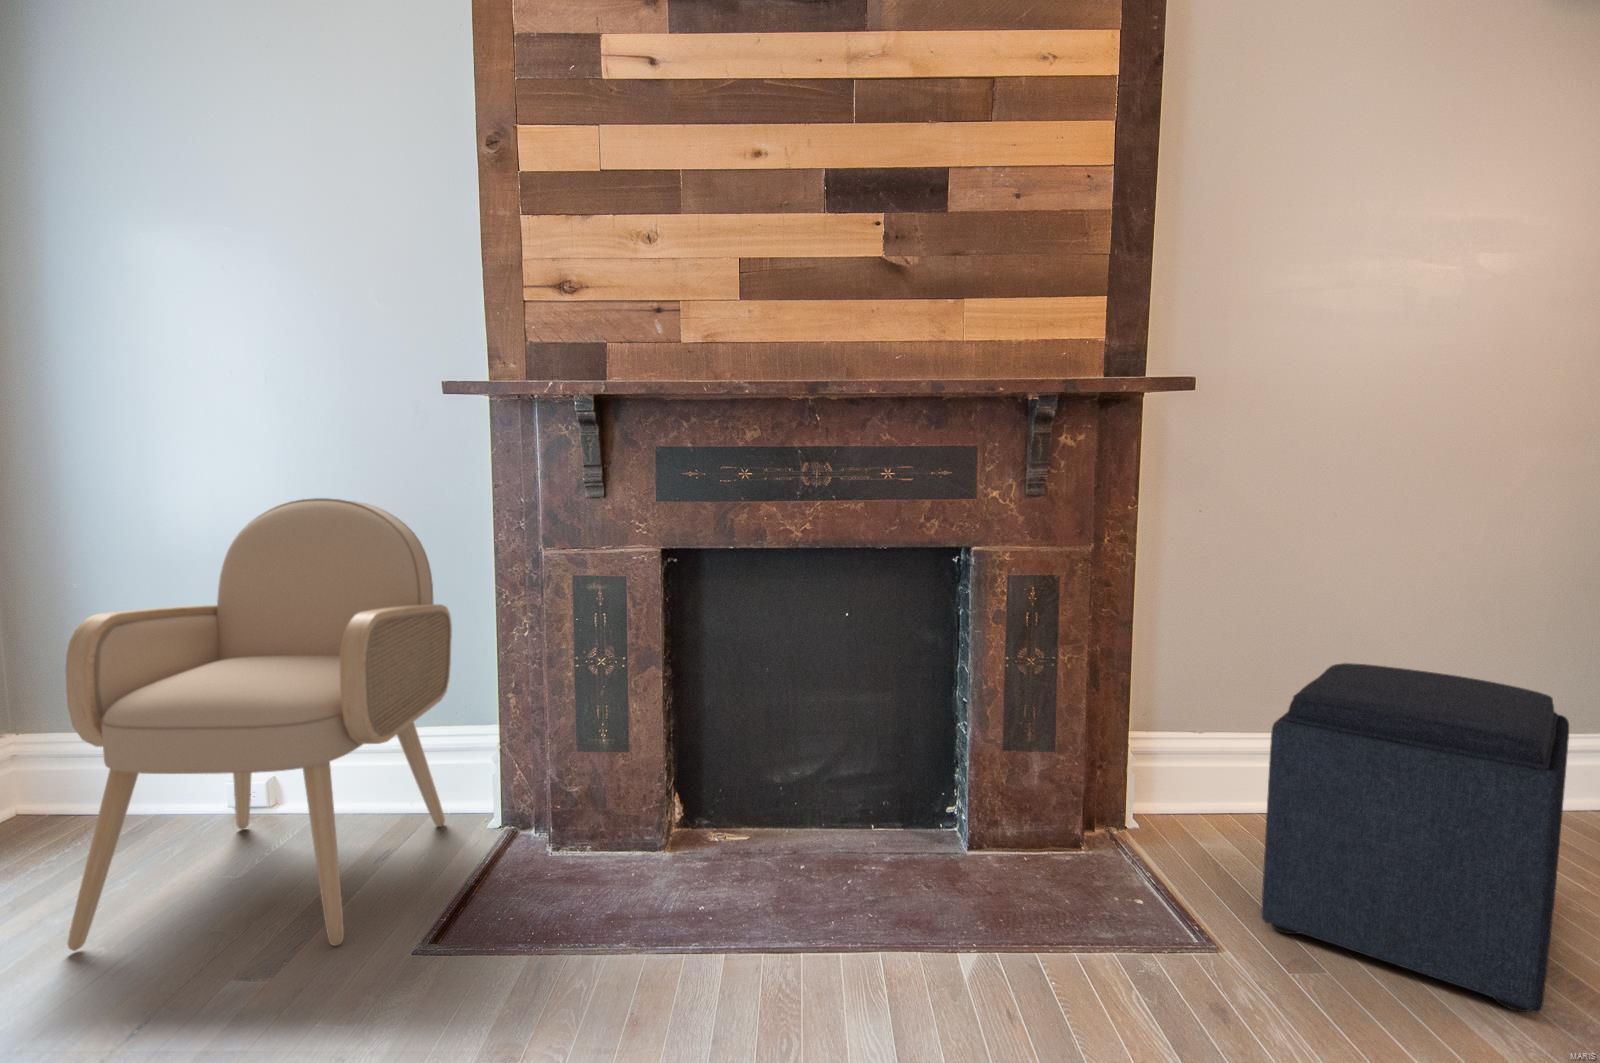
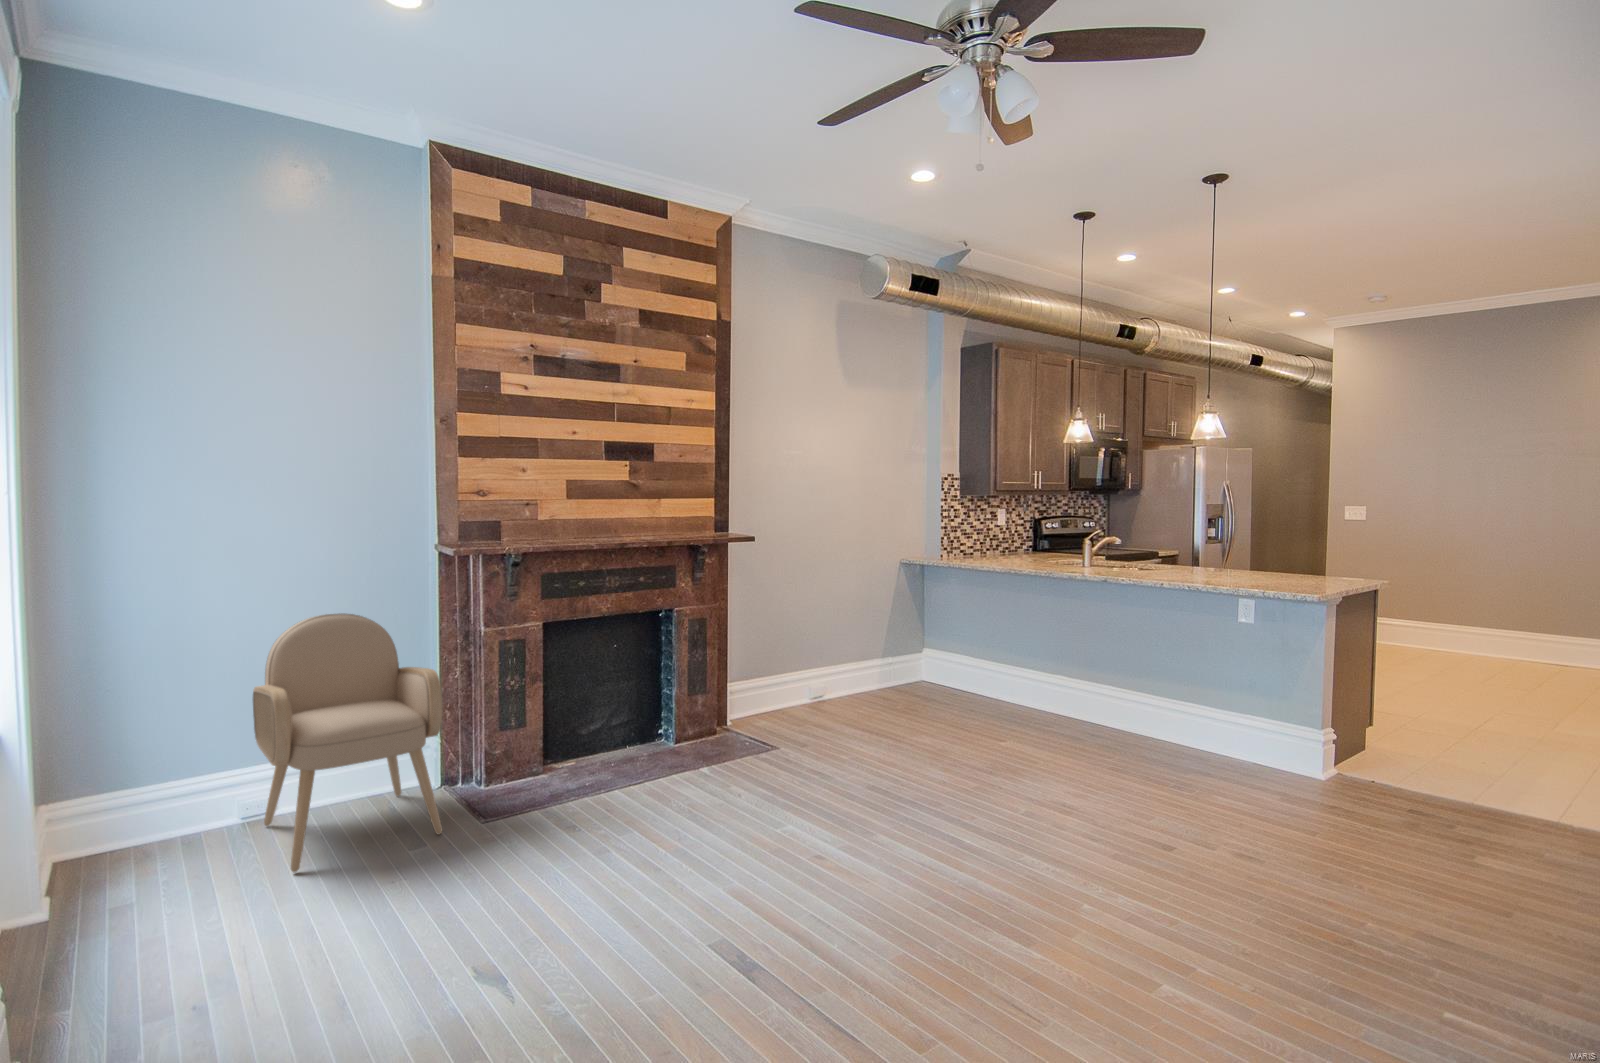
ottoman: present [1262,663,1569,1013] -> none [790,641,871,742]

